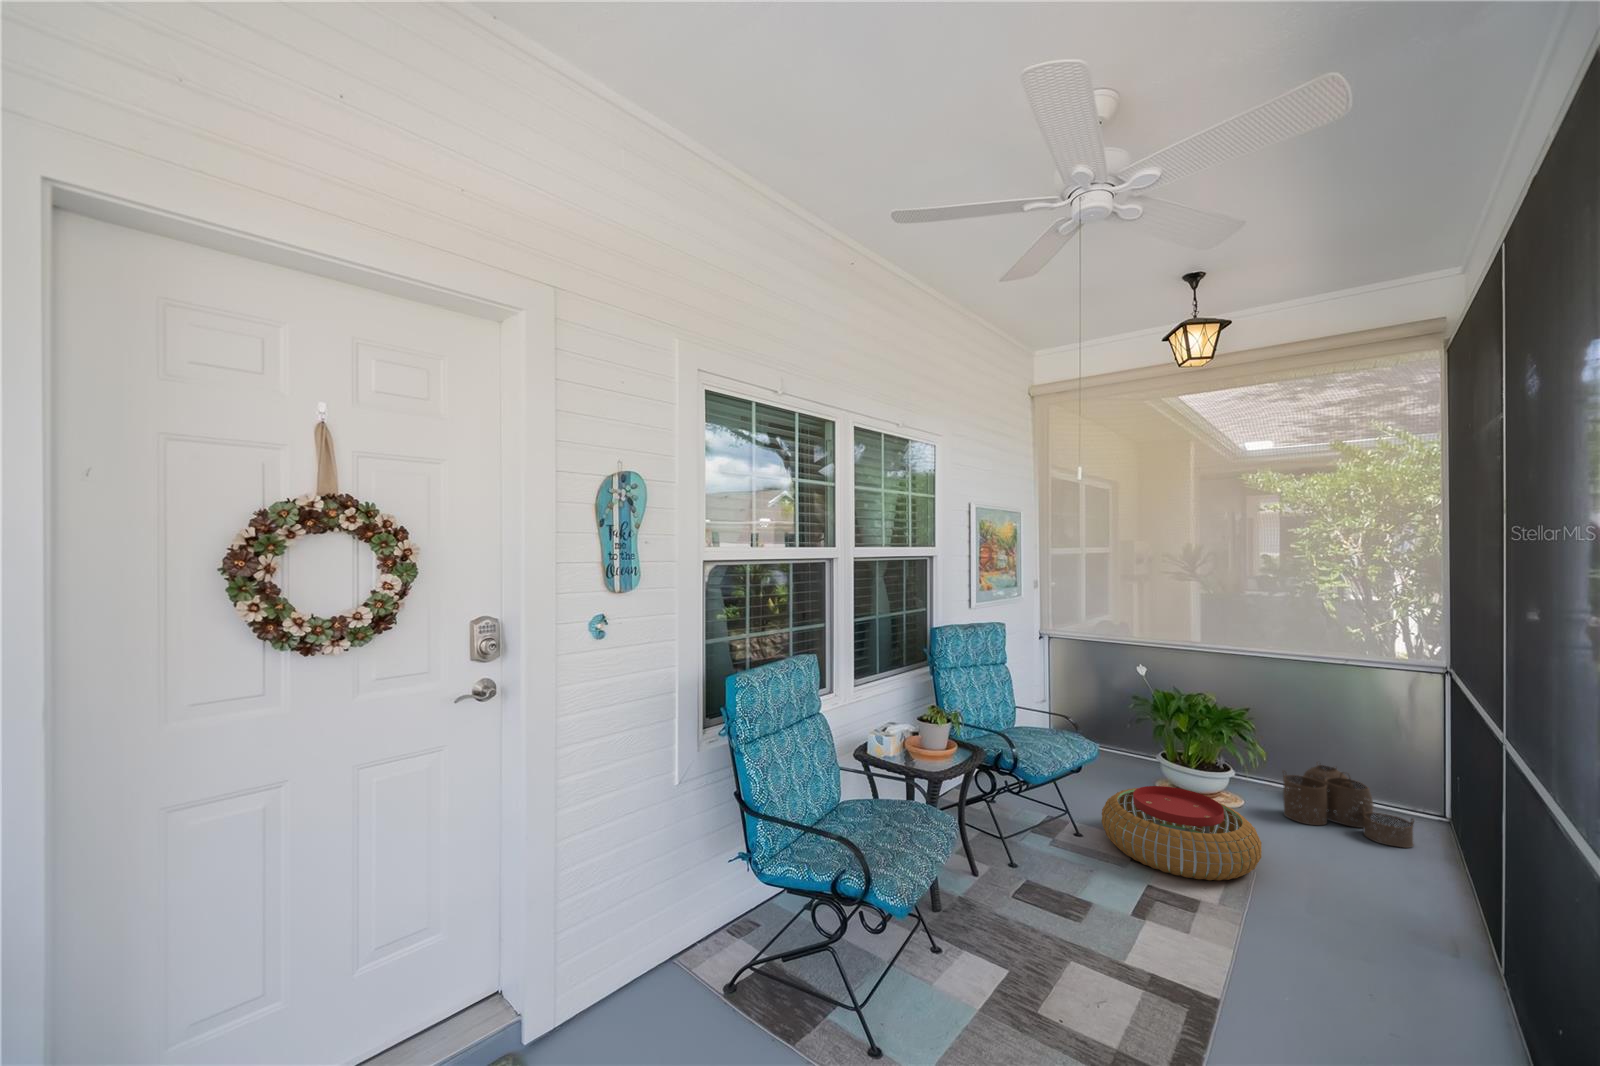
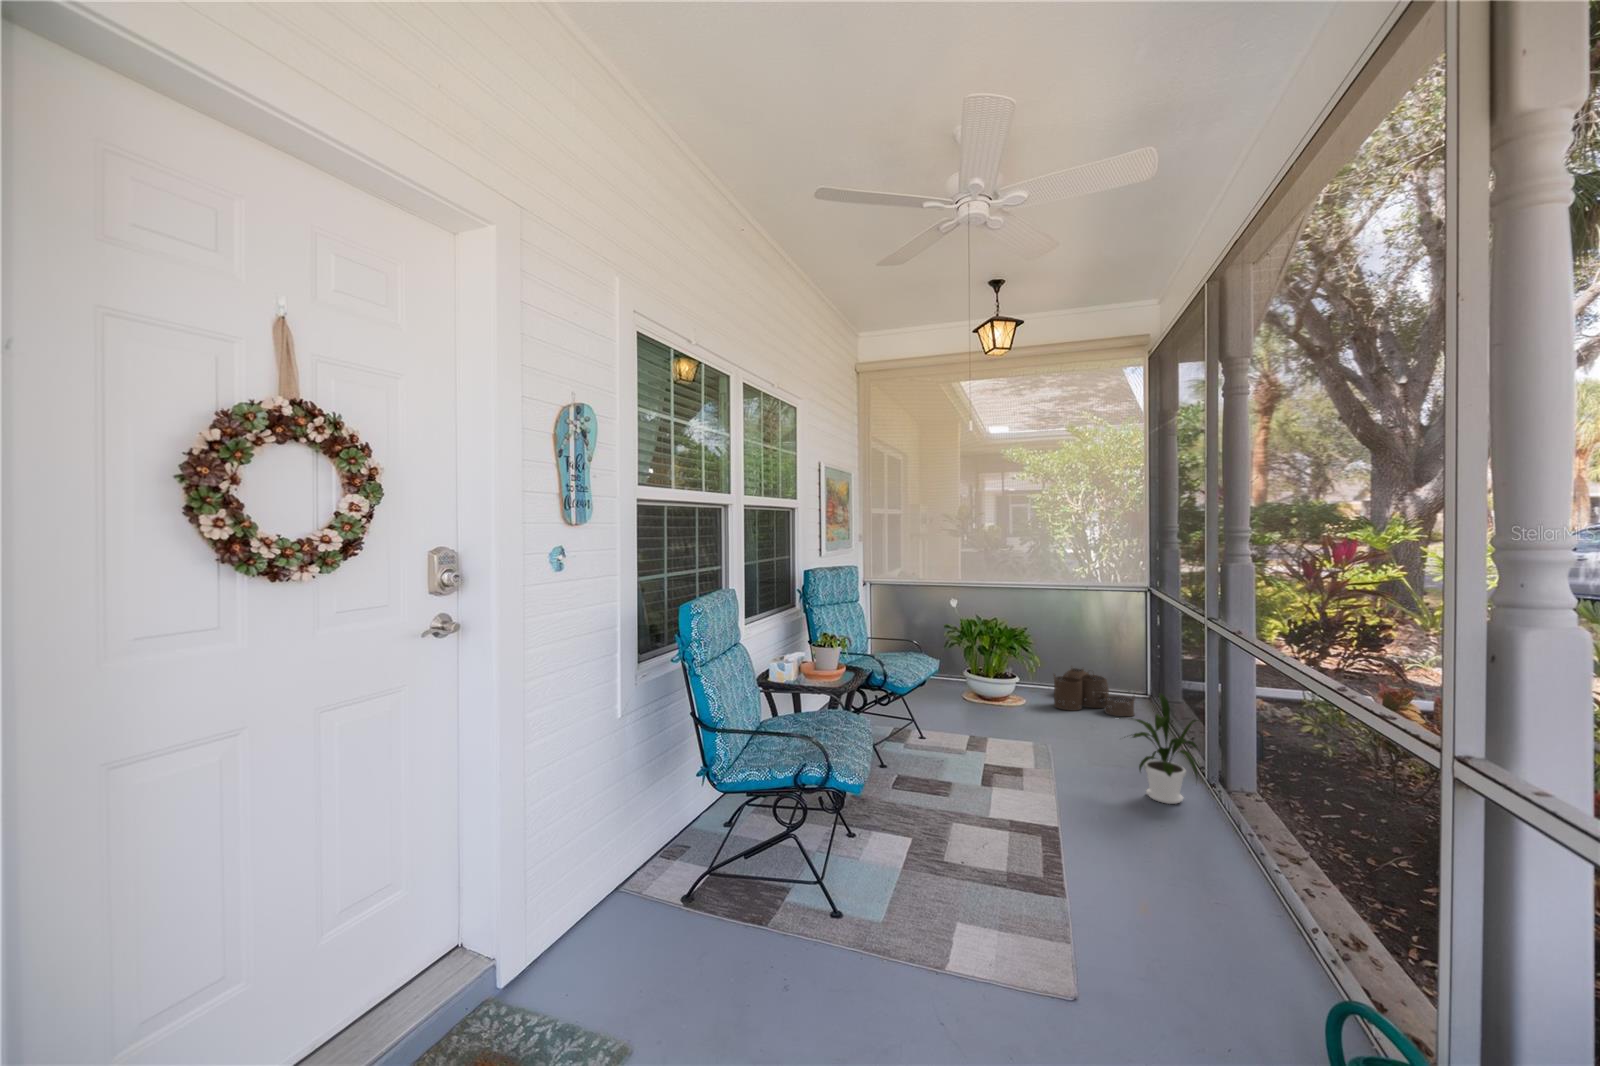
pouf: present [1102,786,1262,880] -> none [940,692,1054,755]
house plant: none [1343,838,1496,1012] -> present [1133,694,1198,804]

